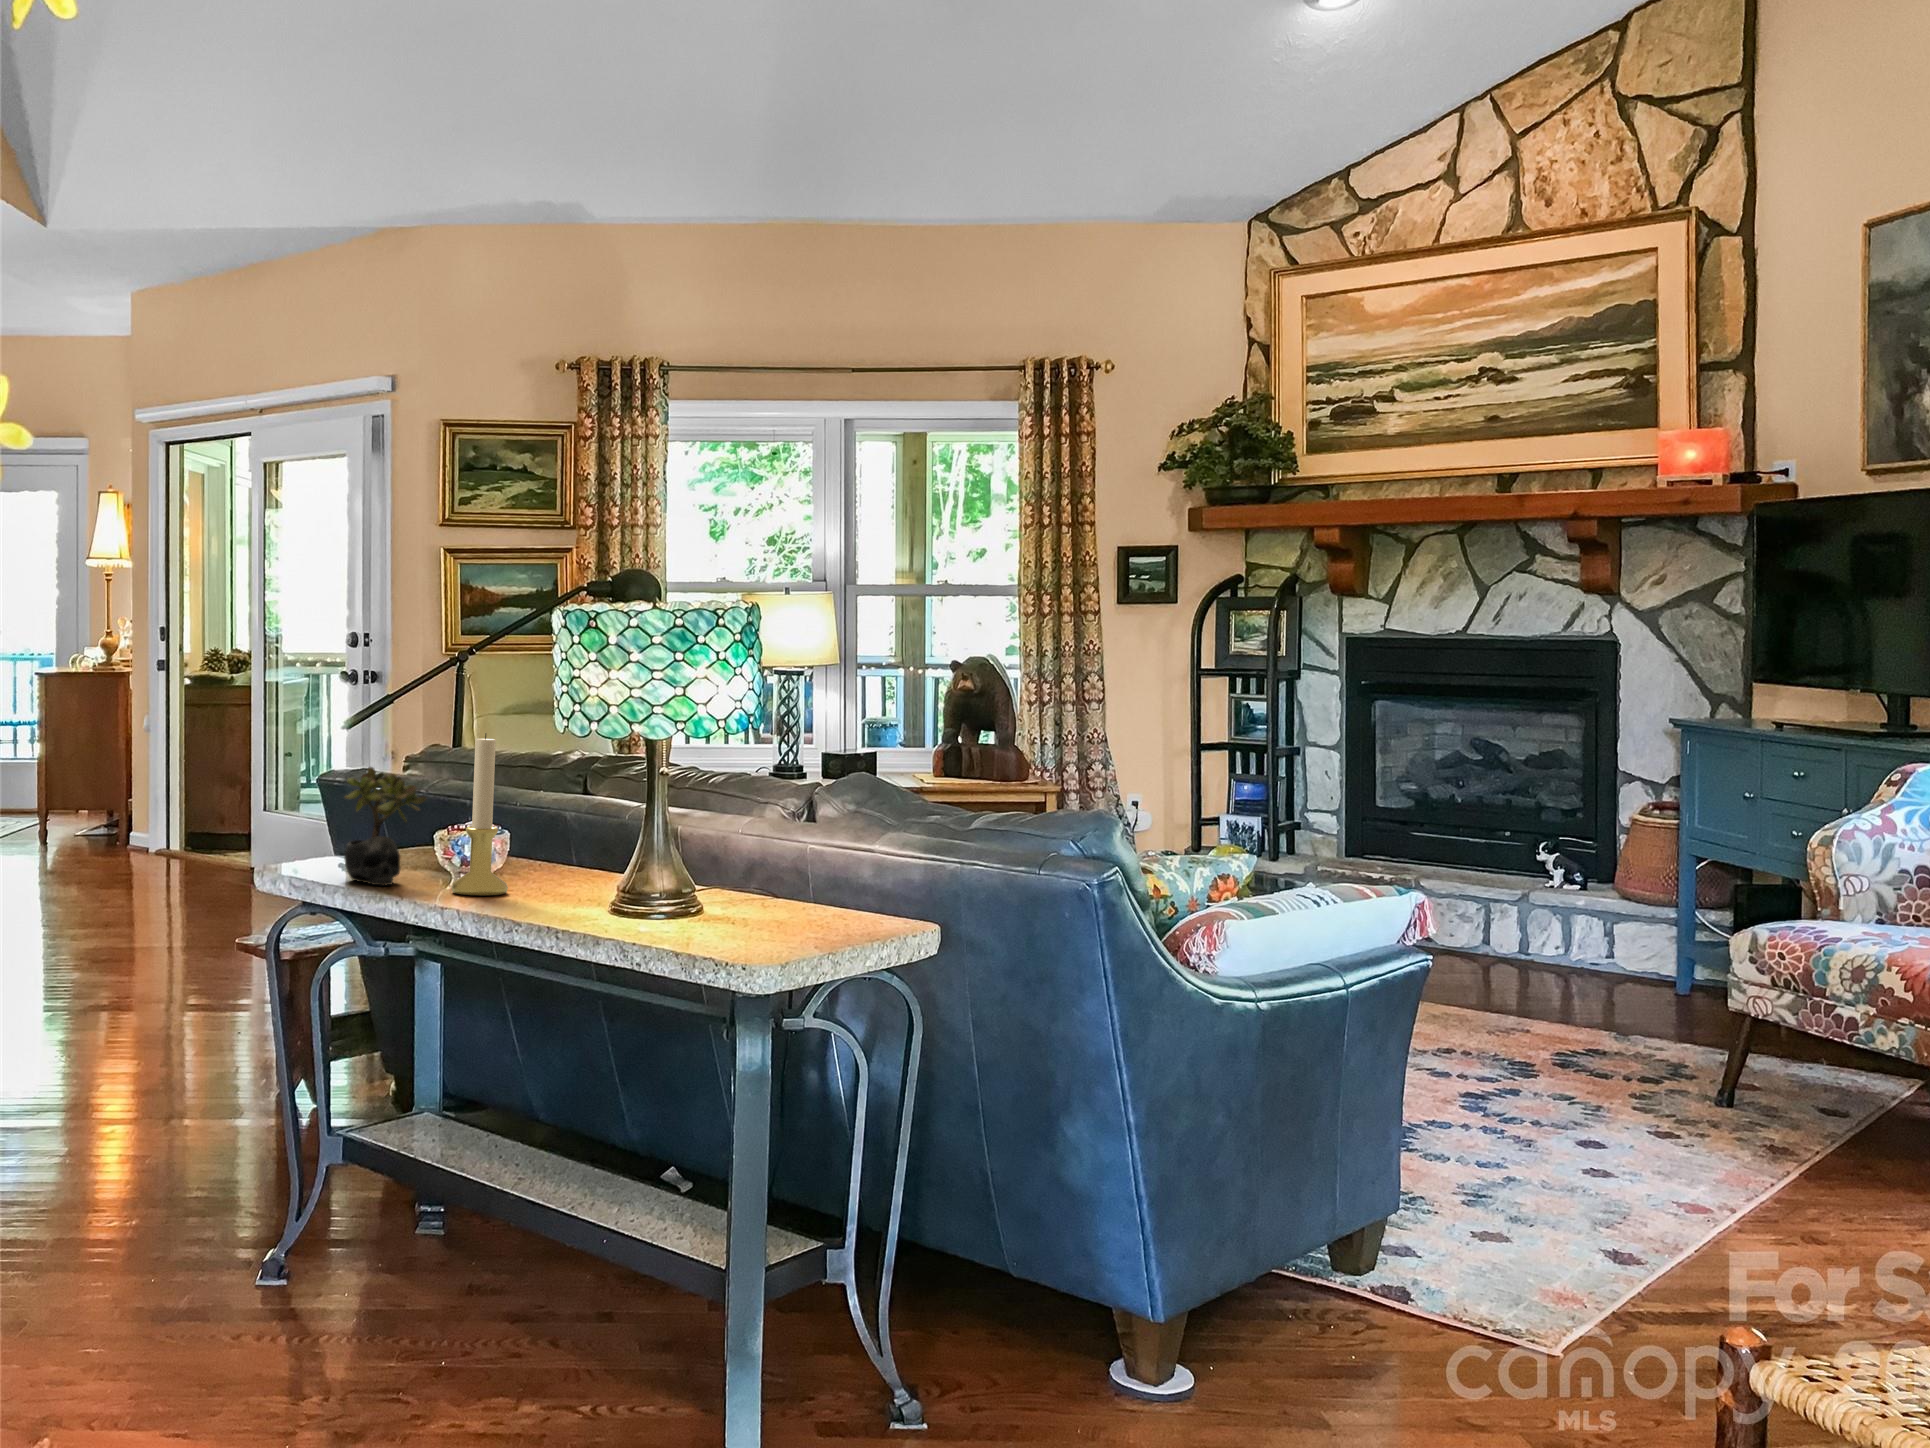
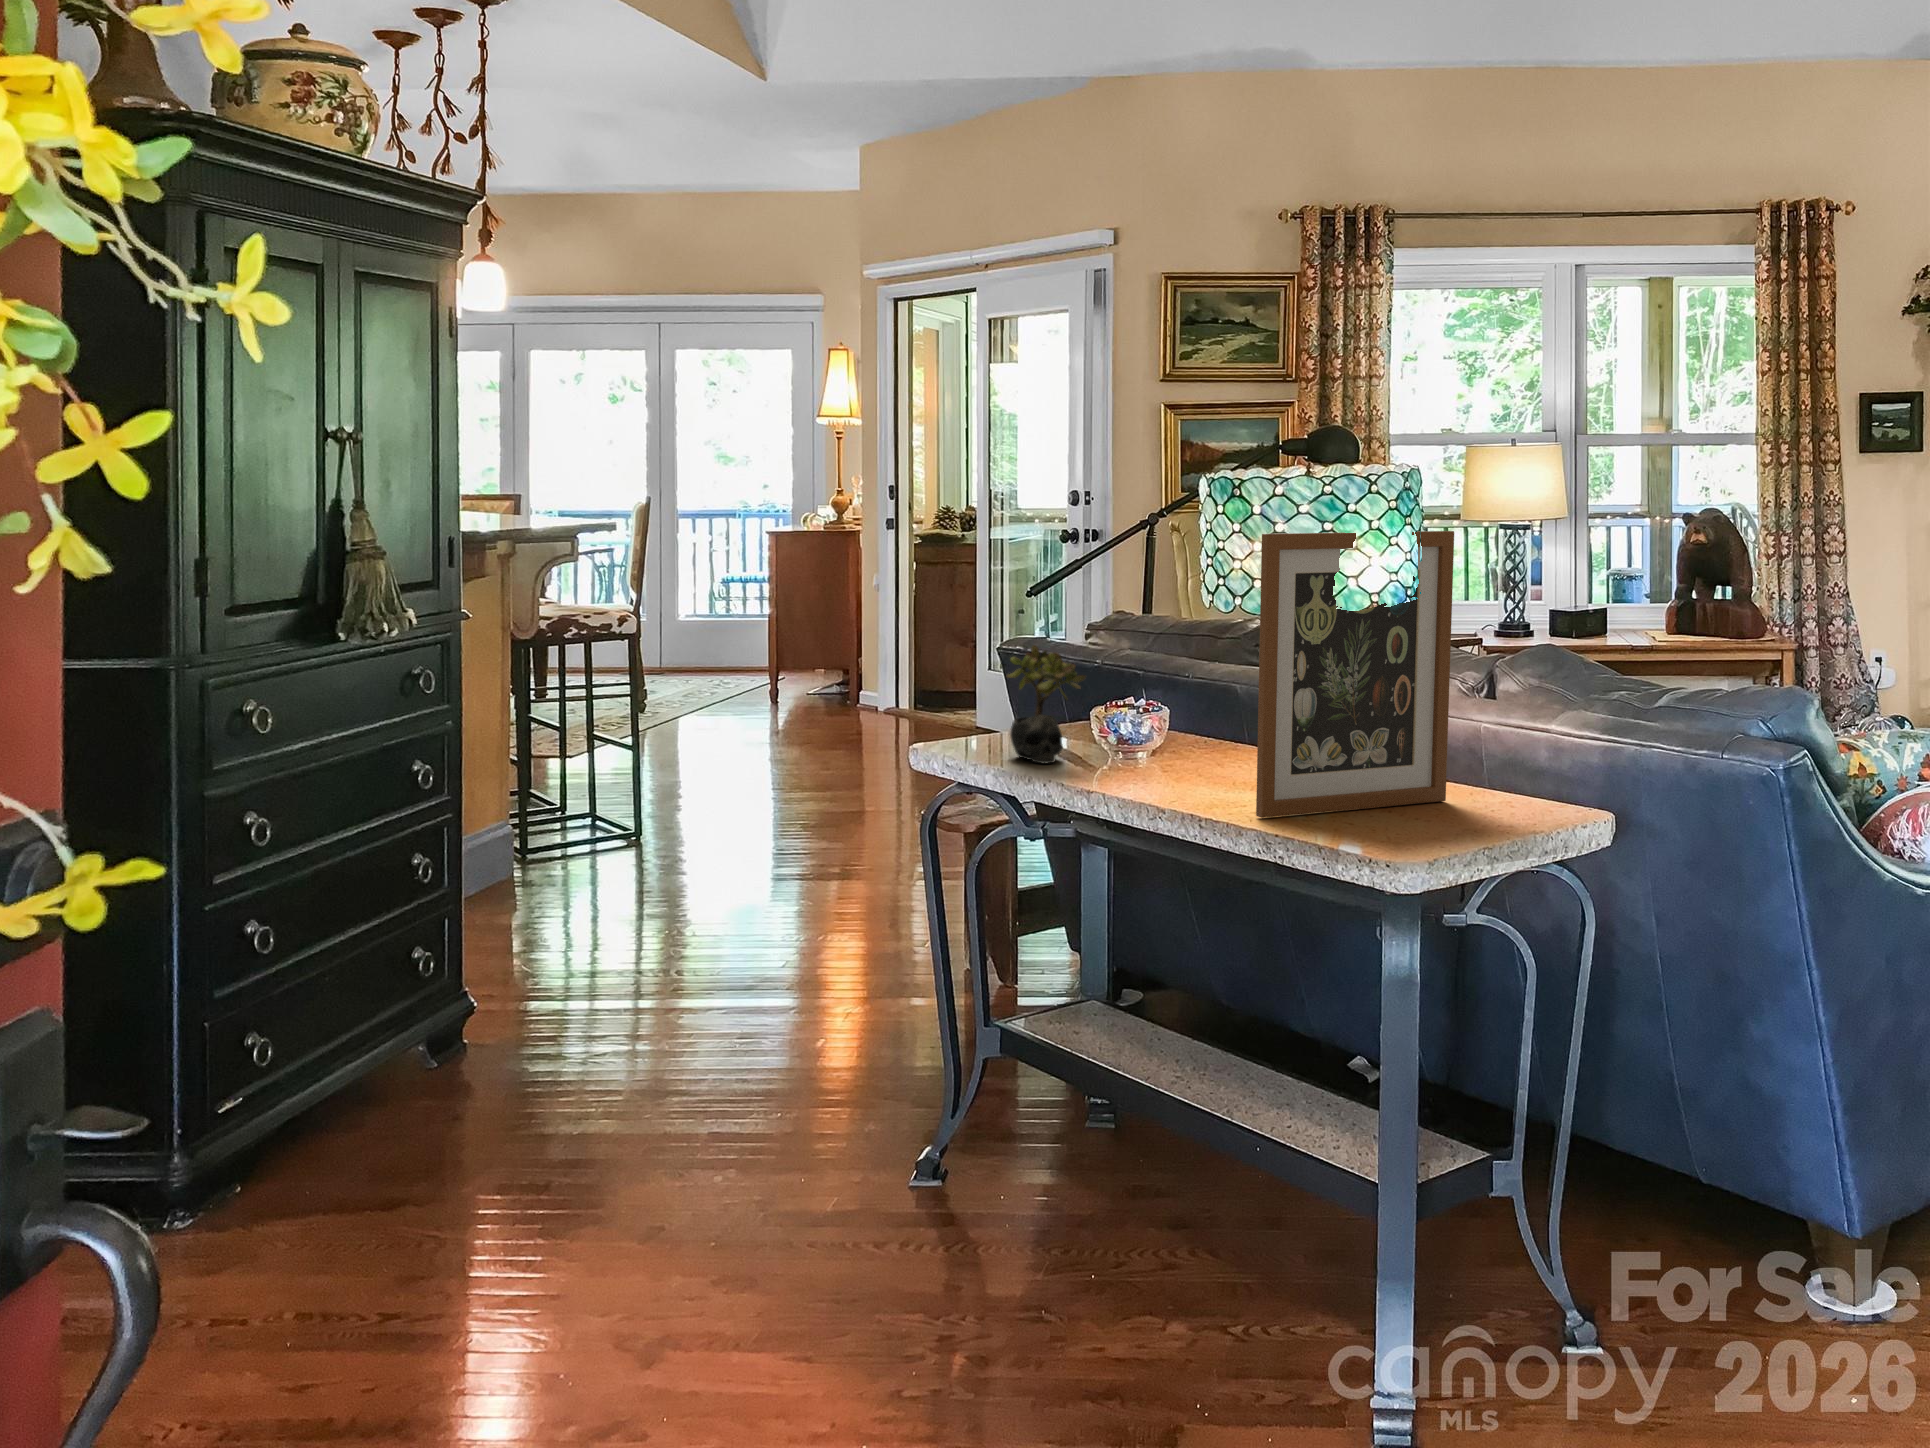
picture frame: none [612,662,786,924] -> present [1256,531,1454,818]
candle holder: present [452,733,508,896] -> none [1107,611,1163,777]

